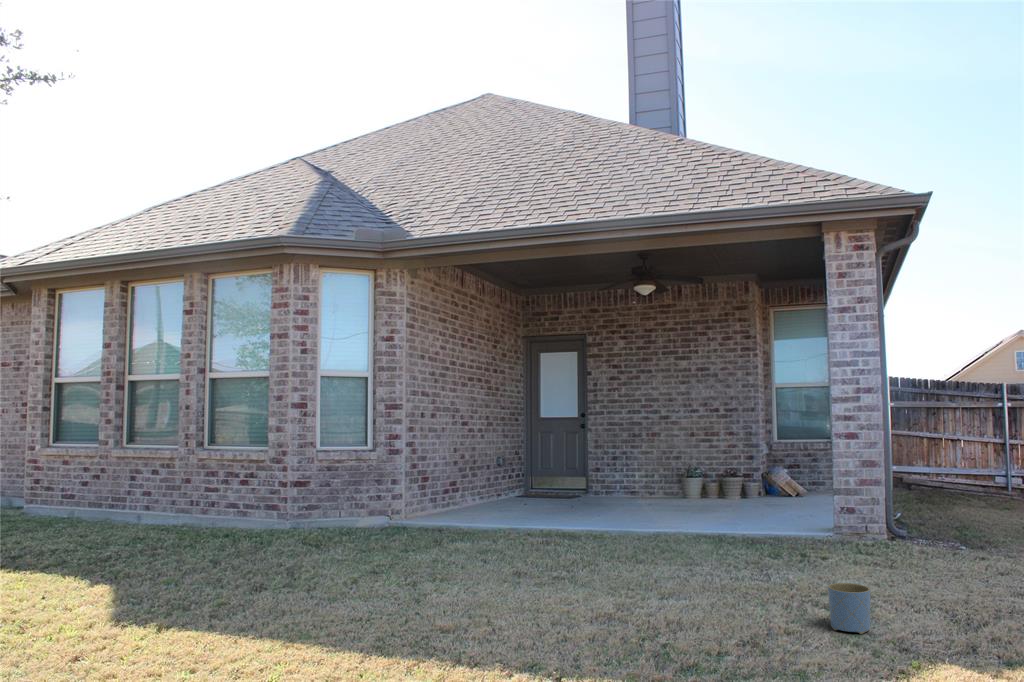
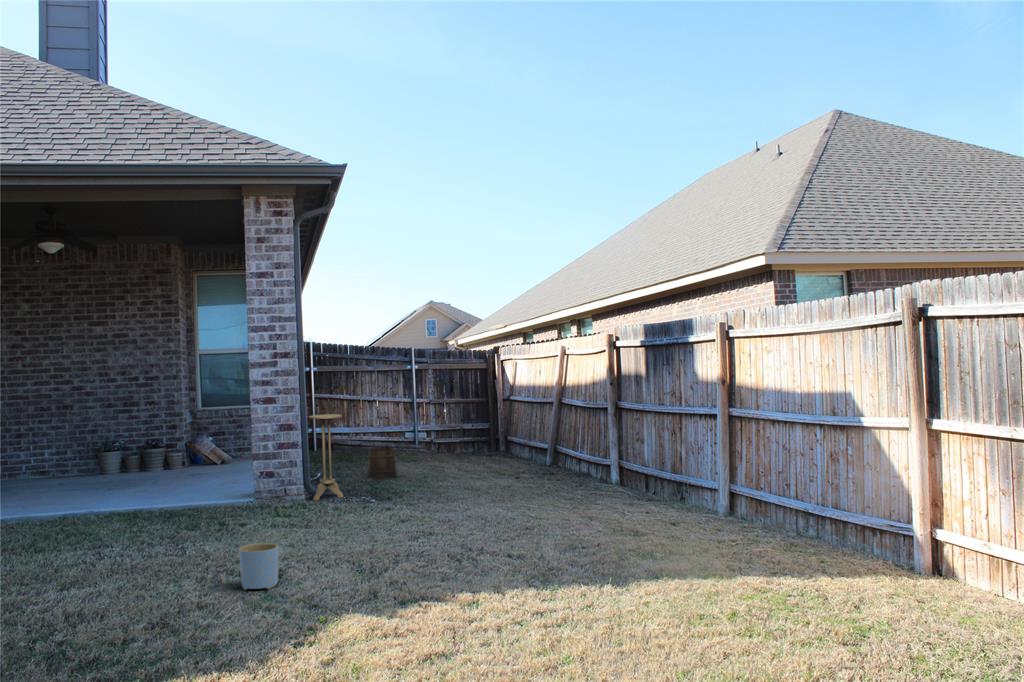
side table: none [893,453,933,543] -> present [309,414,343,501]
bucket: none [957,489,992,527] -> present [368,444,397,479]

